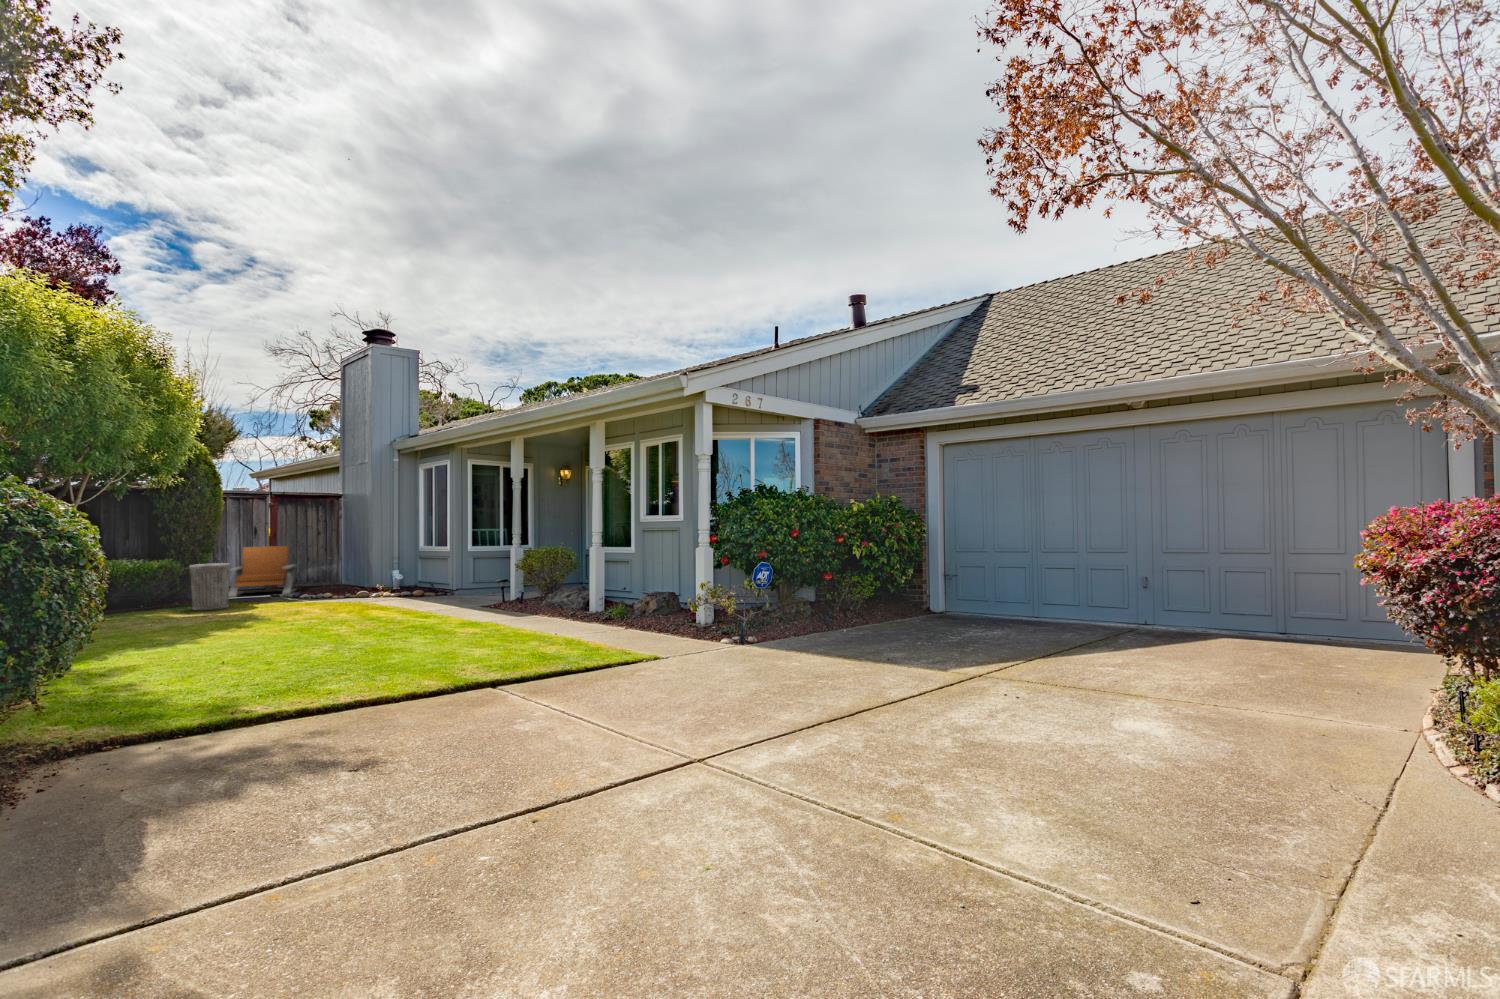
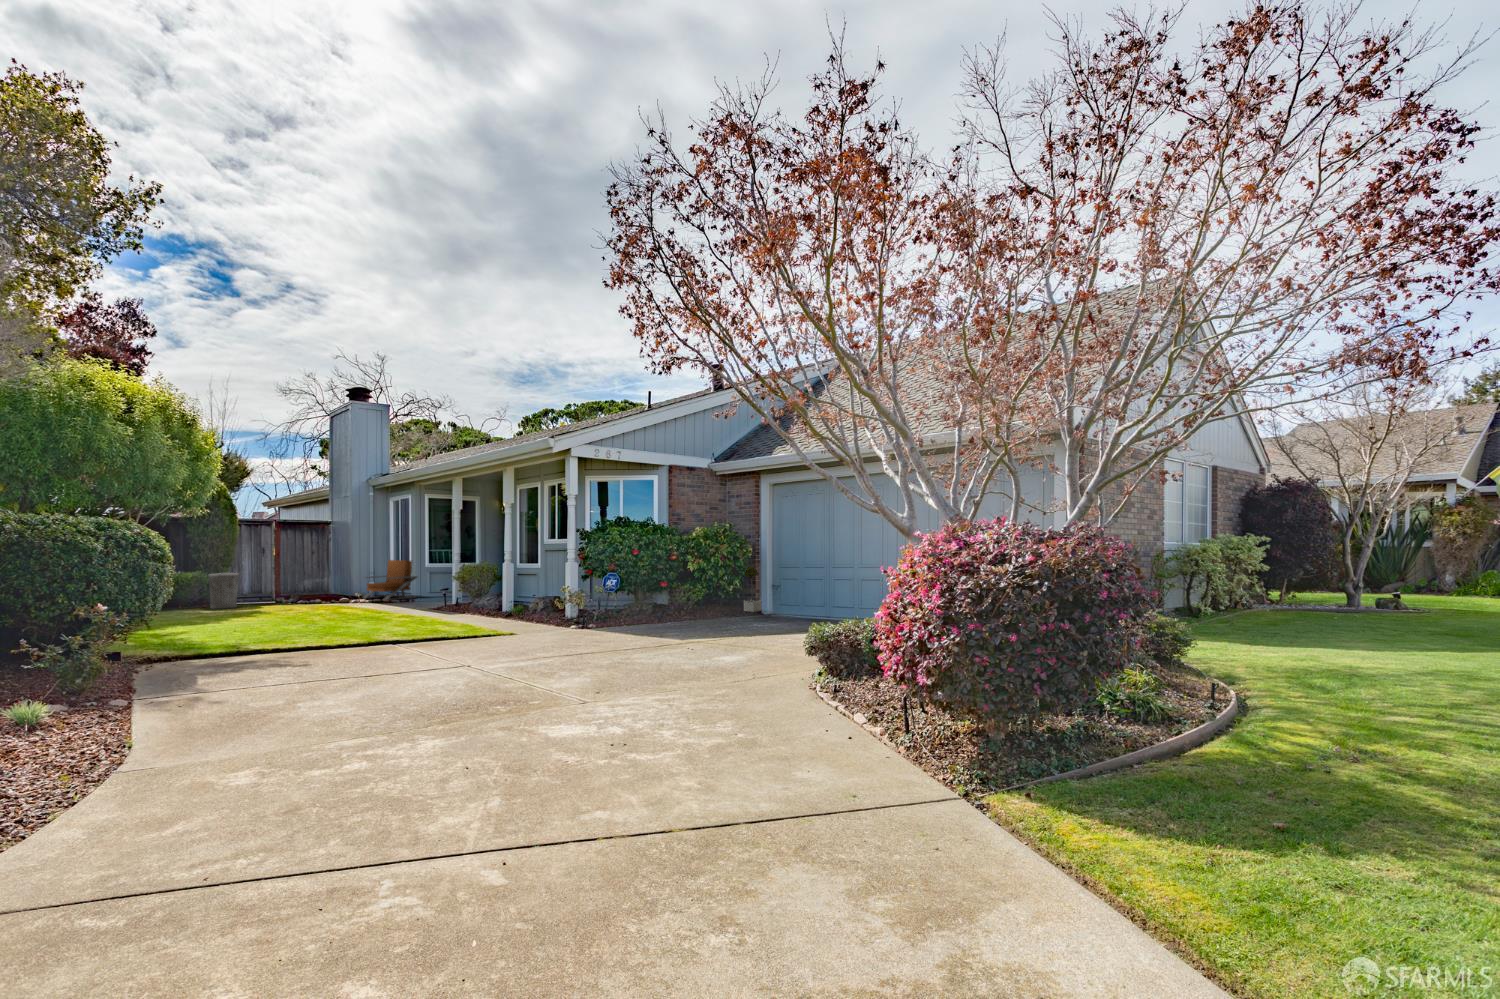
lounge chair: present [229,546,296,597] -> present [364,560,417,600]
potted tree: none [905,548,933,610] -> present [744,566,761,612]

